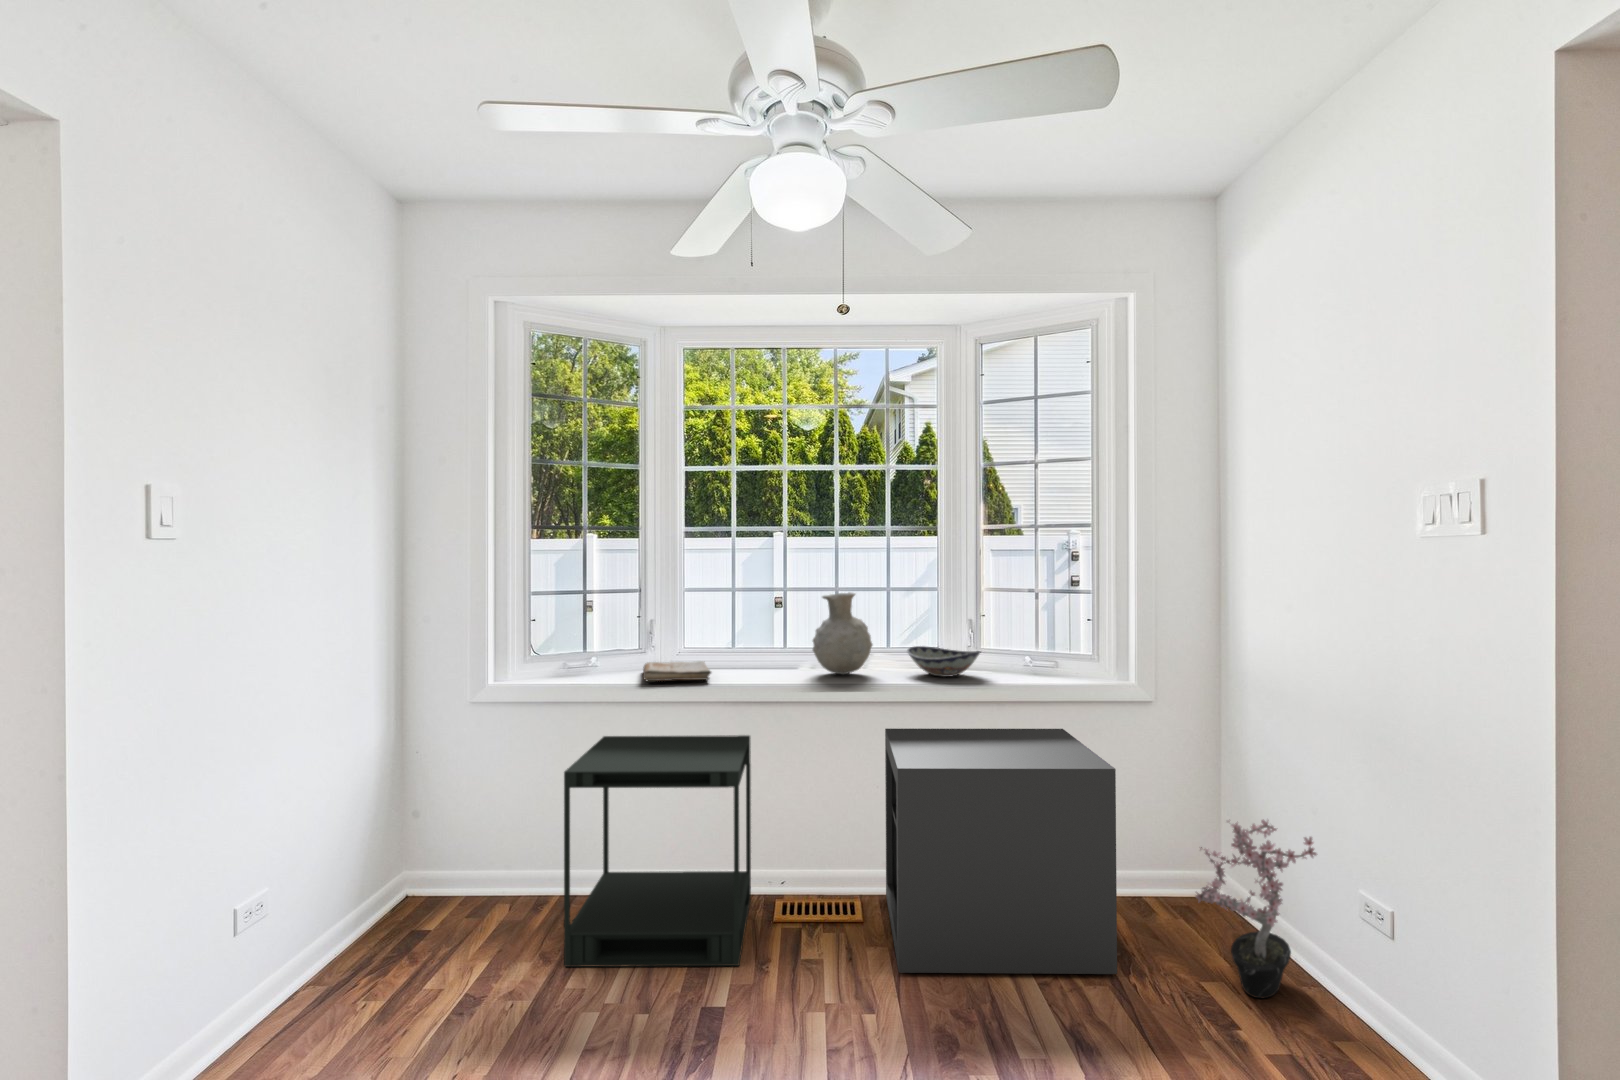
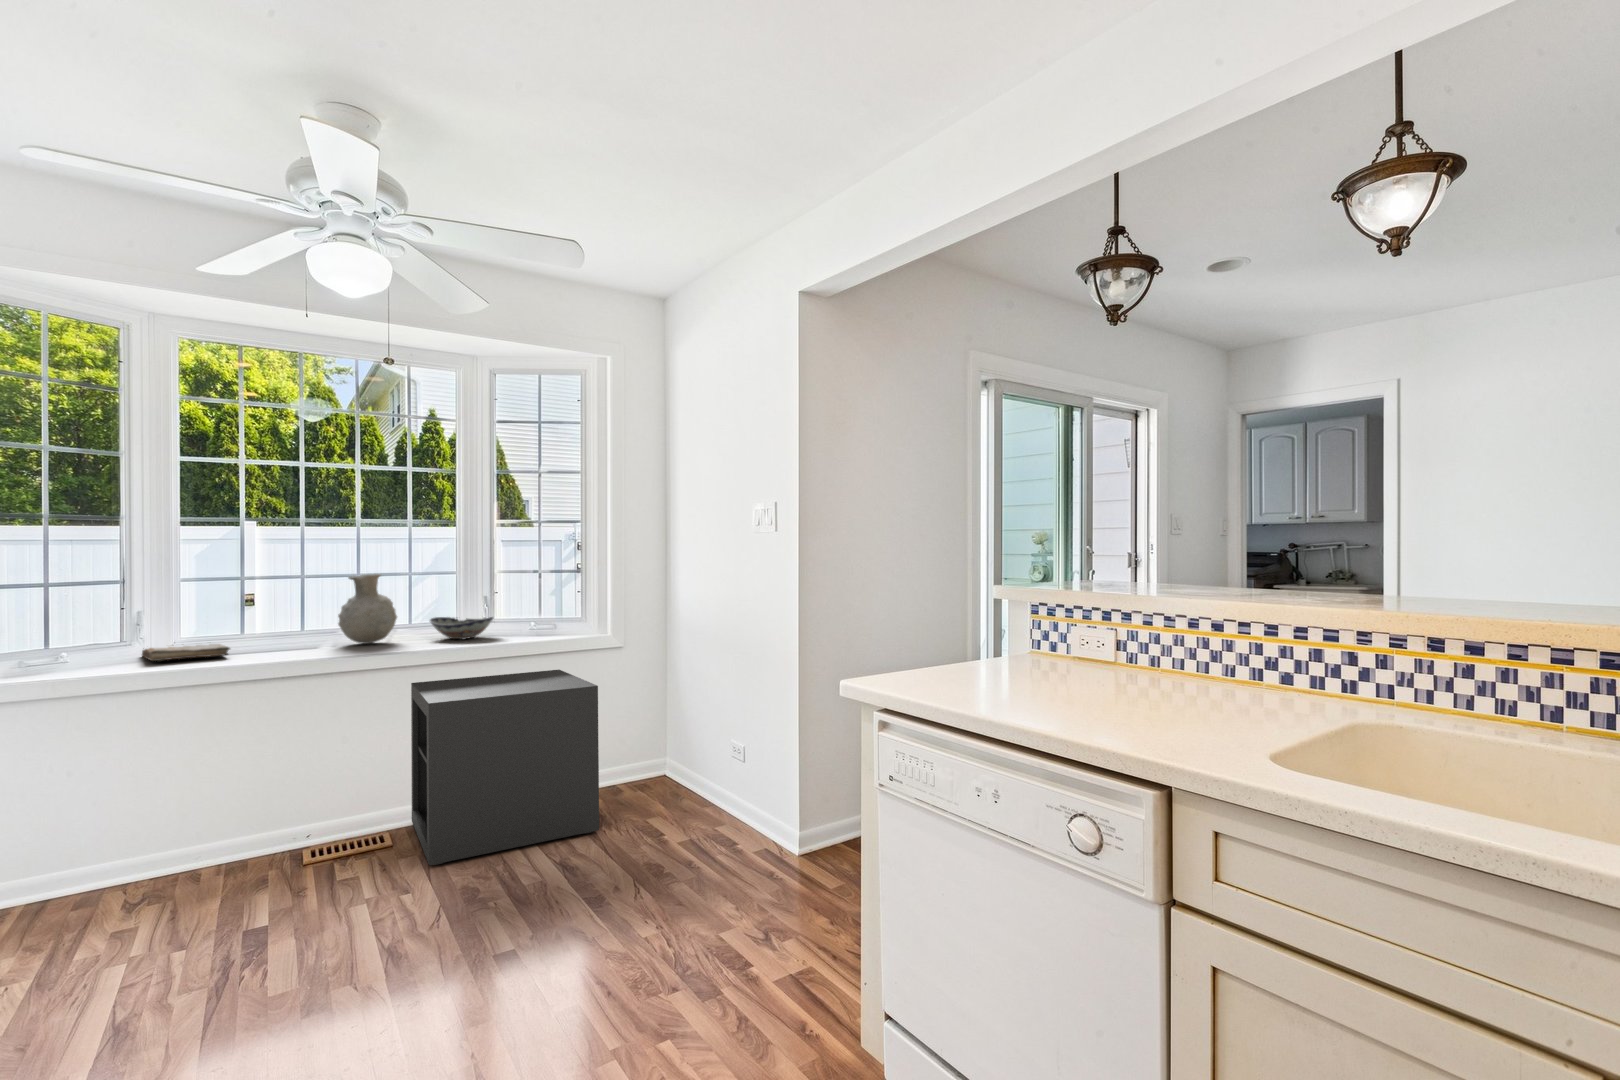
side table: present [564,735,751,967] -> none [61,701,276,940]
potted plant: present [1196,819,1317,998] -> none [647,704,725,823]

